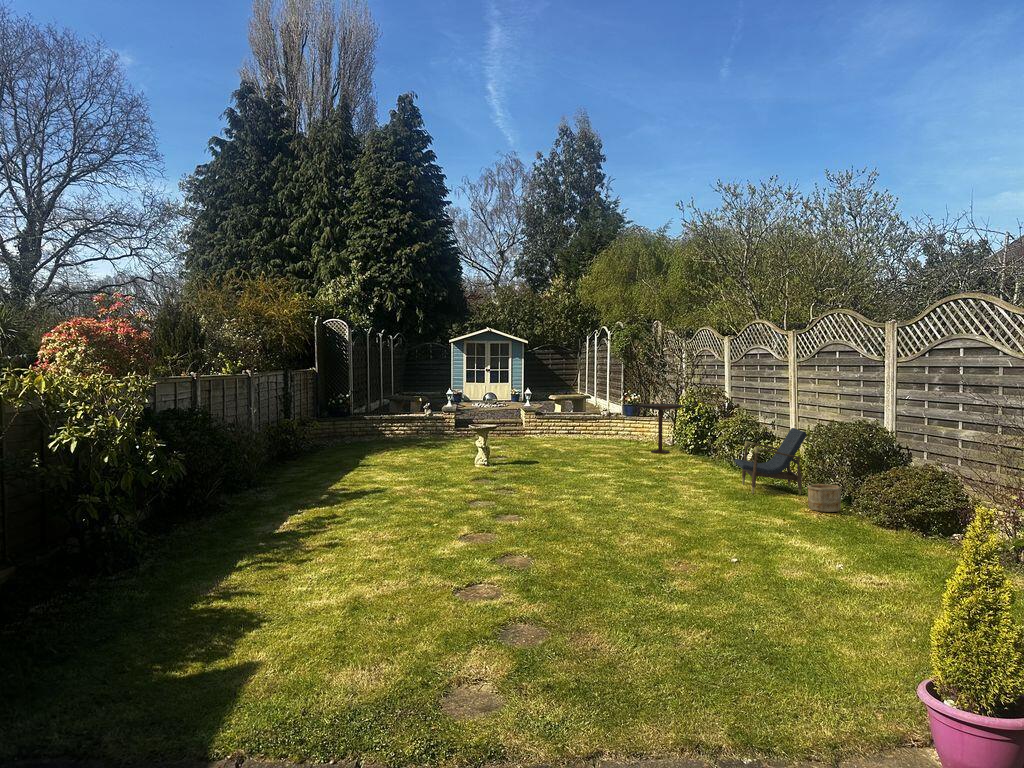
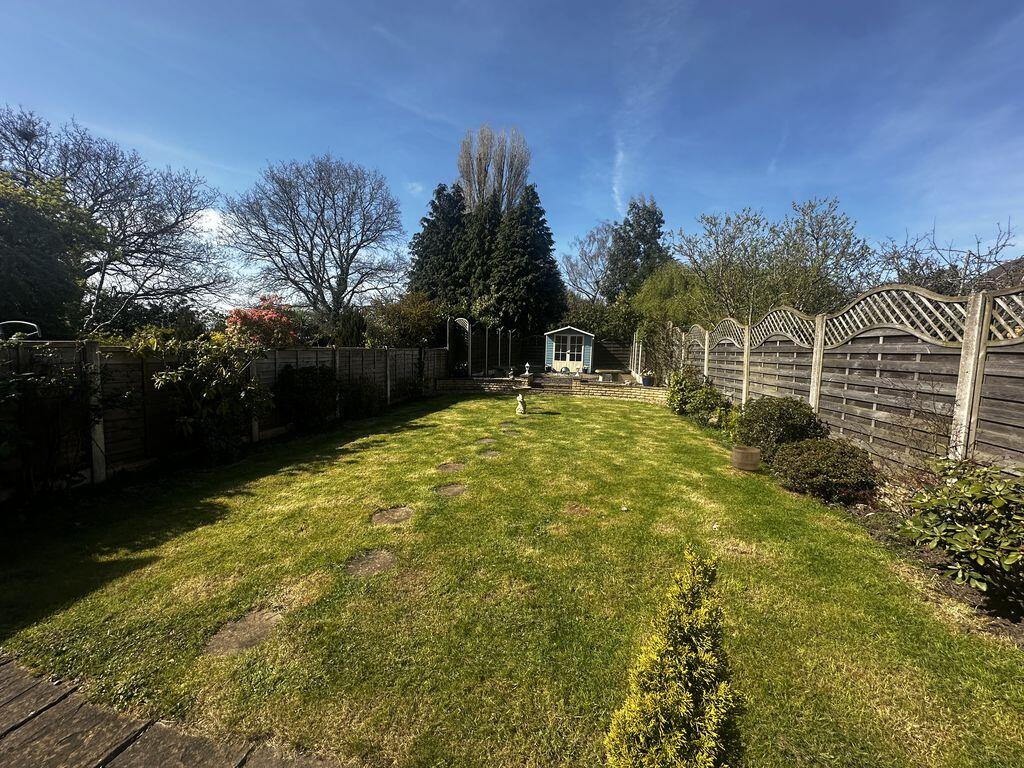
pedestal table: present [638,404,683,454] -> none [638,377,671,412]
lounge chair: present [734,428,807,494] -> none [687,400,744,452]

